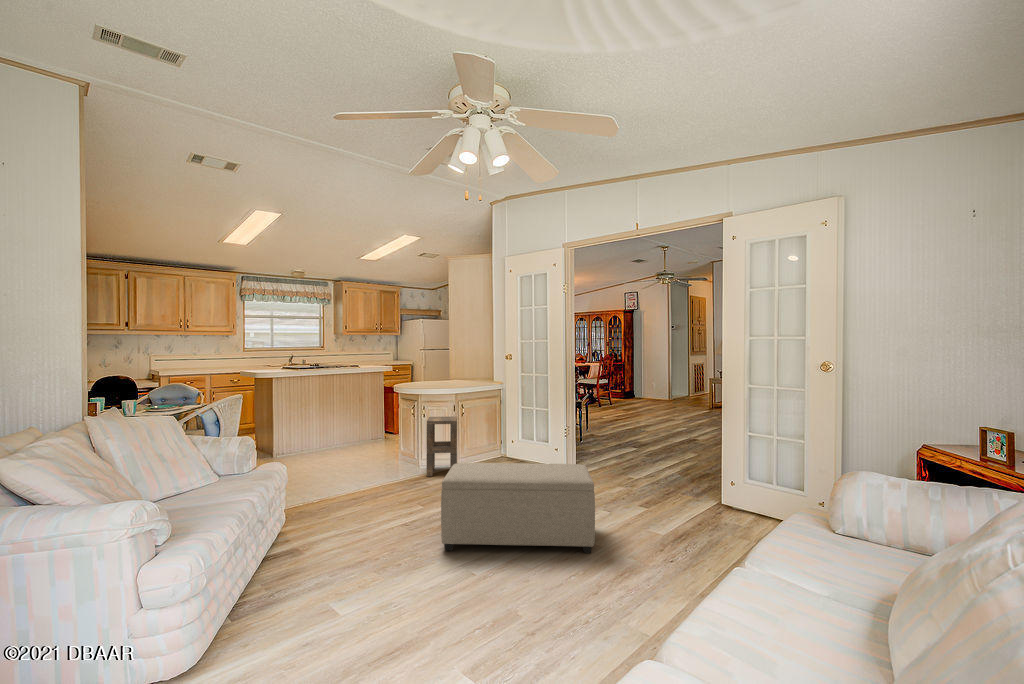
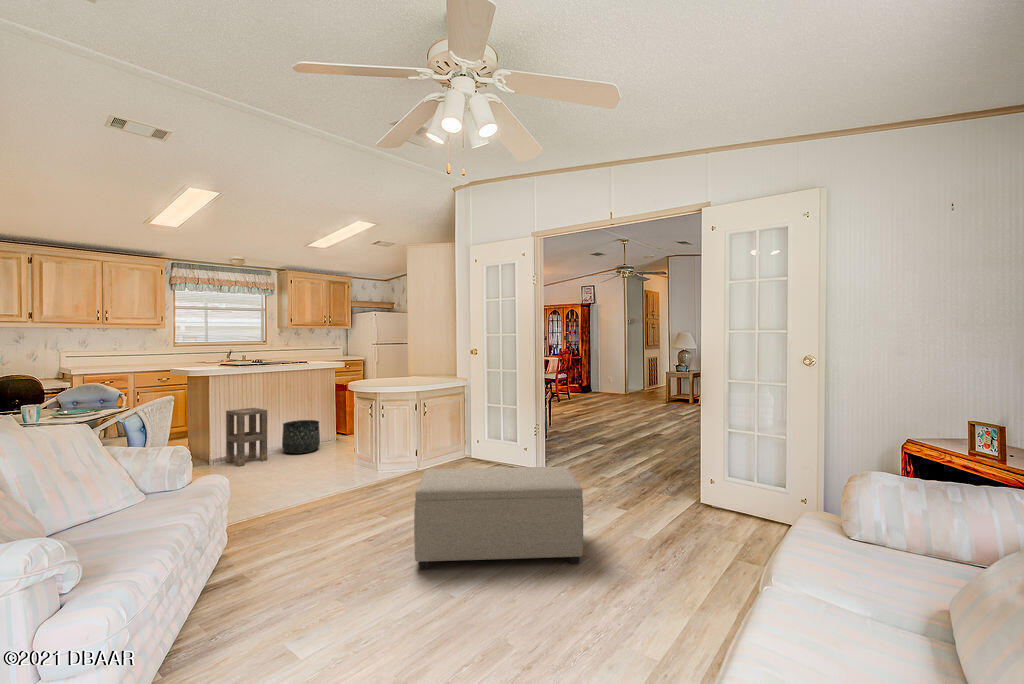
side table: present [427,416,457,476] -> present [226,408,267,466]
basket: none [335,419,368,450] -> present [282,420,320,454]

